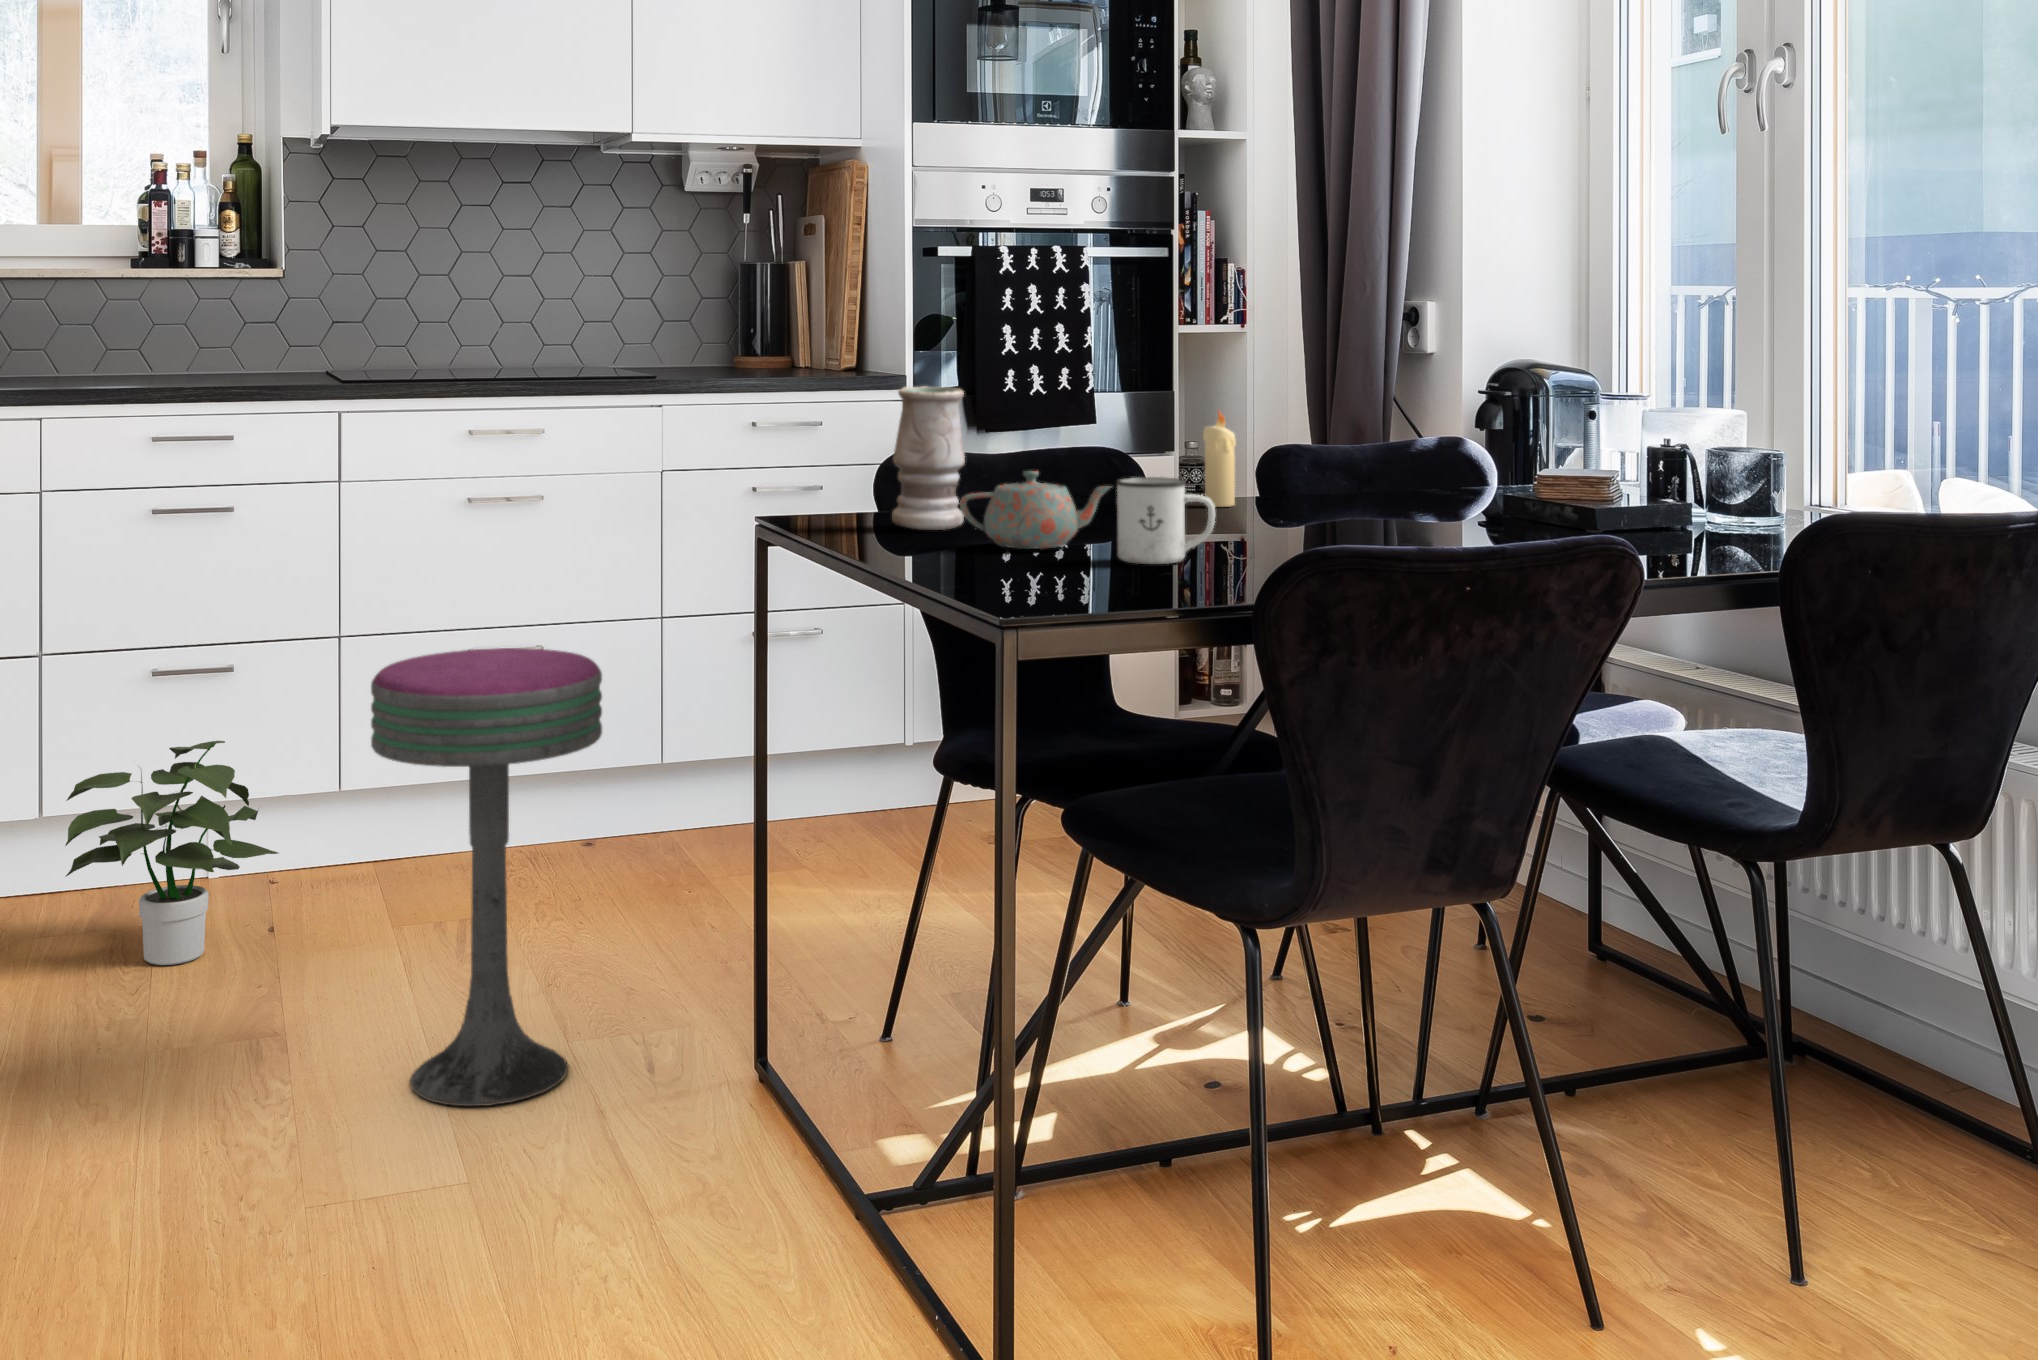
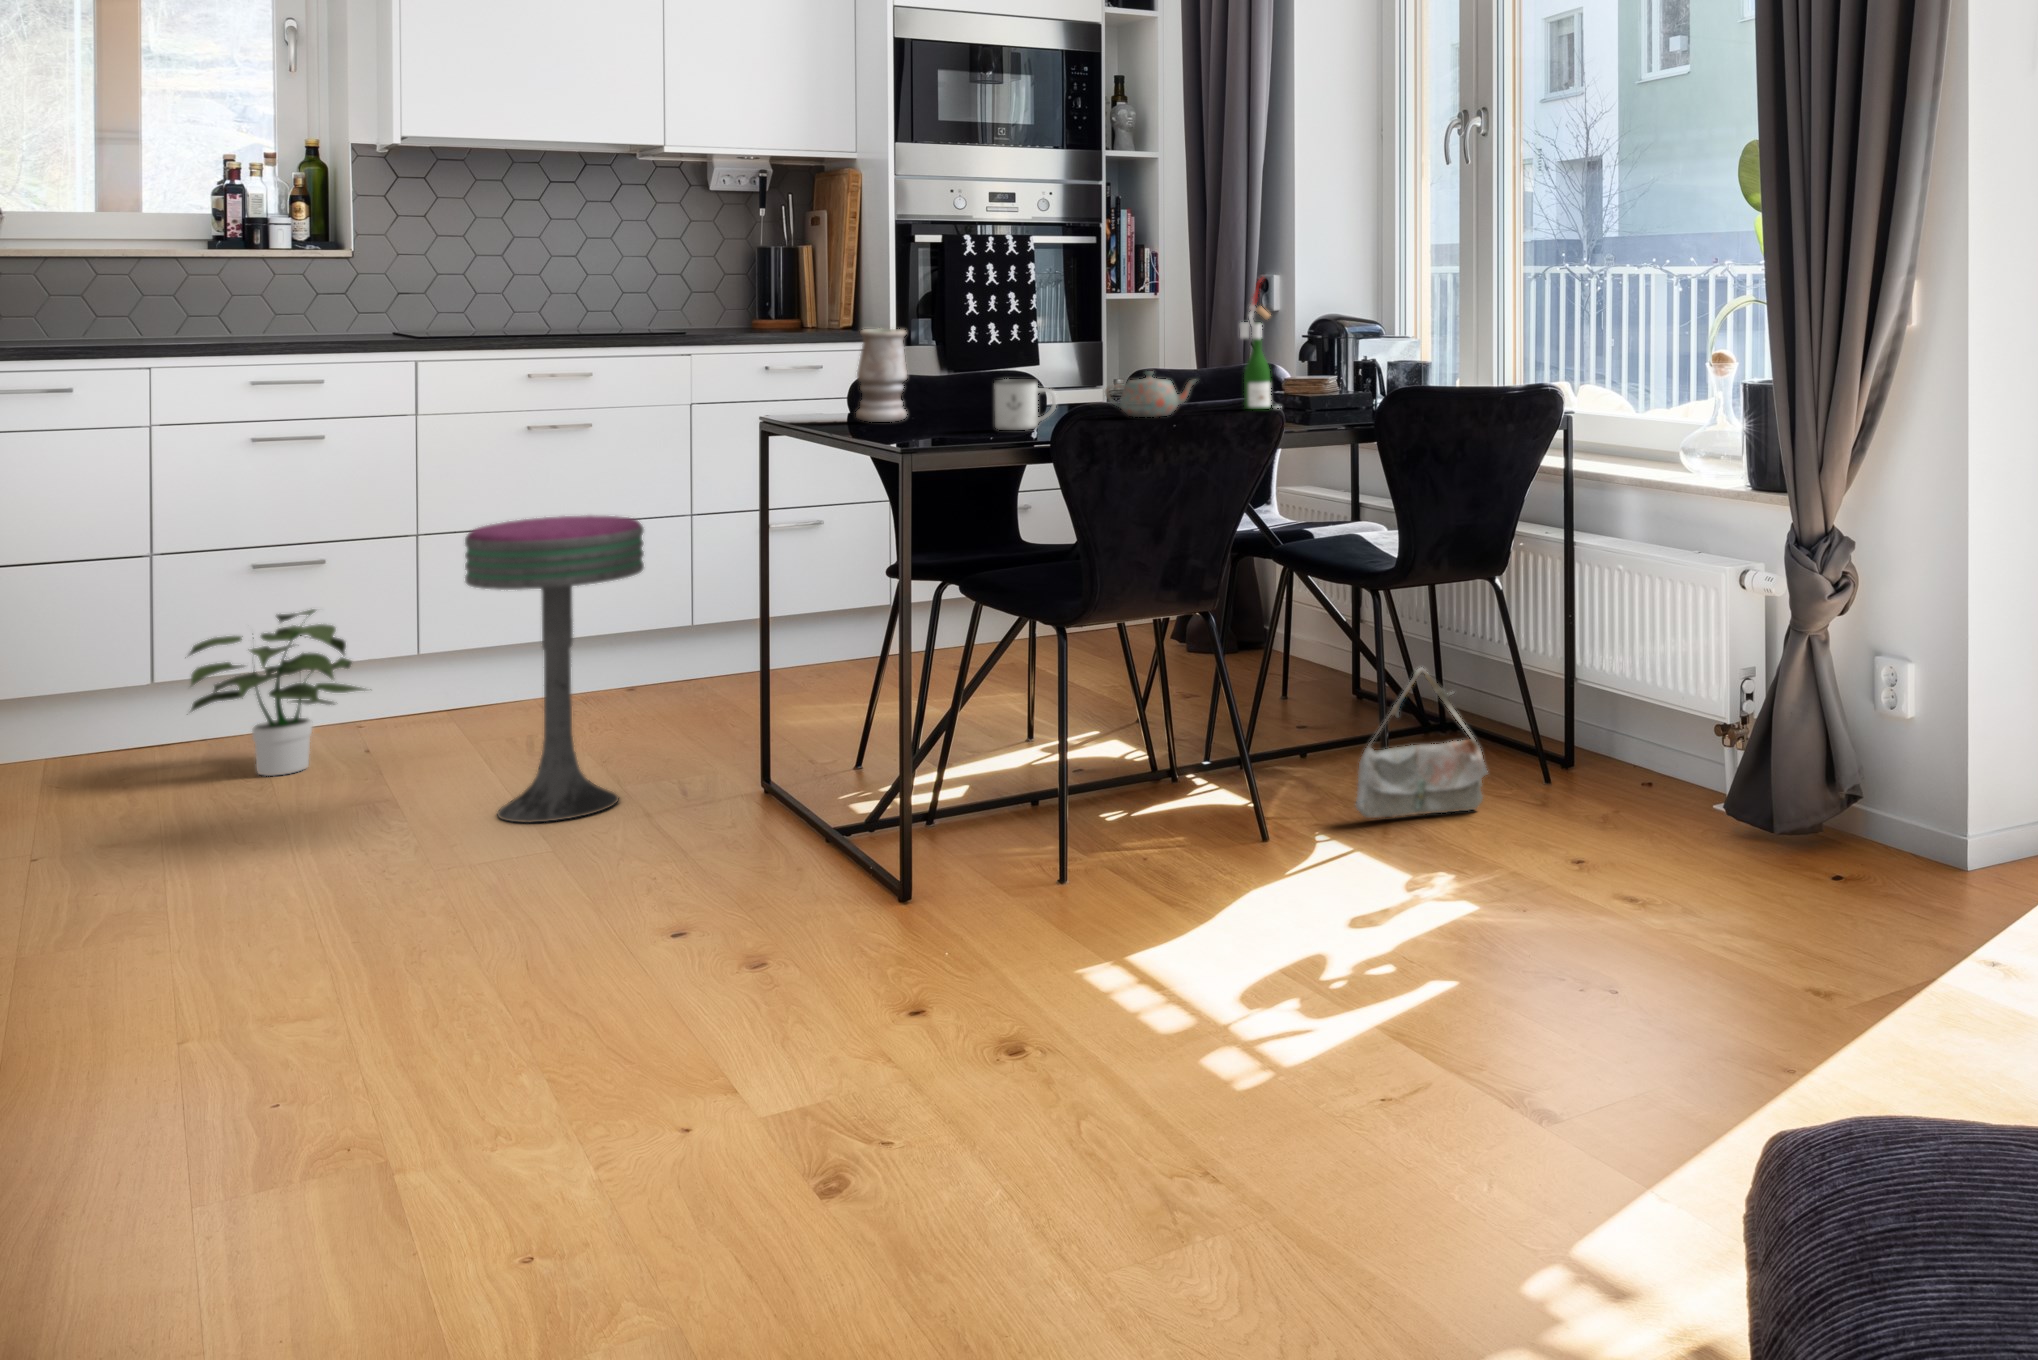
wine bottle: none [1466,309,1534,525] -> present [1240,279,1271,409]
candle: present [1203,412,1236,507] -> none [1082,344,1104,407]
teapot: present [959,471,1111,549] -> present [1105,371,1195,417]
bag: none [1744,1018,1995,1290] -> present [1356,668,1487,818]

